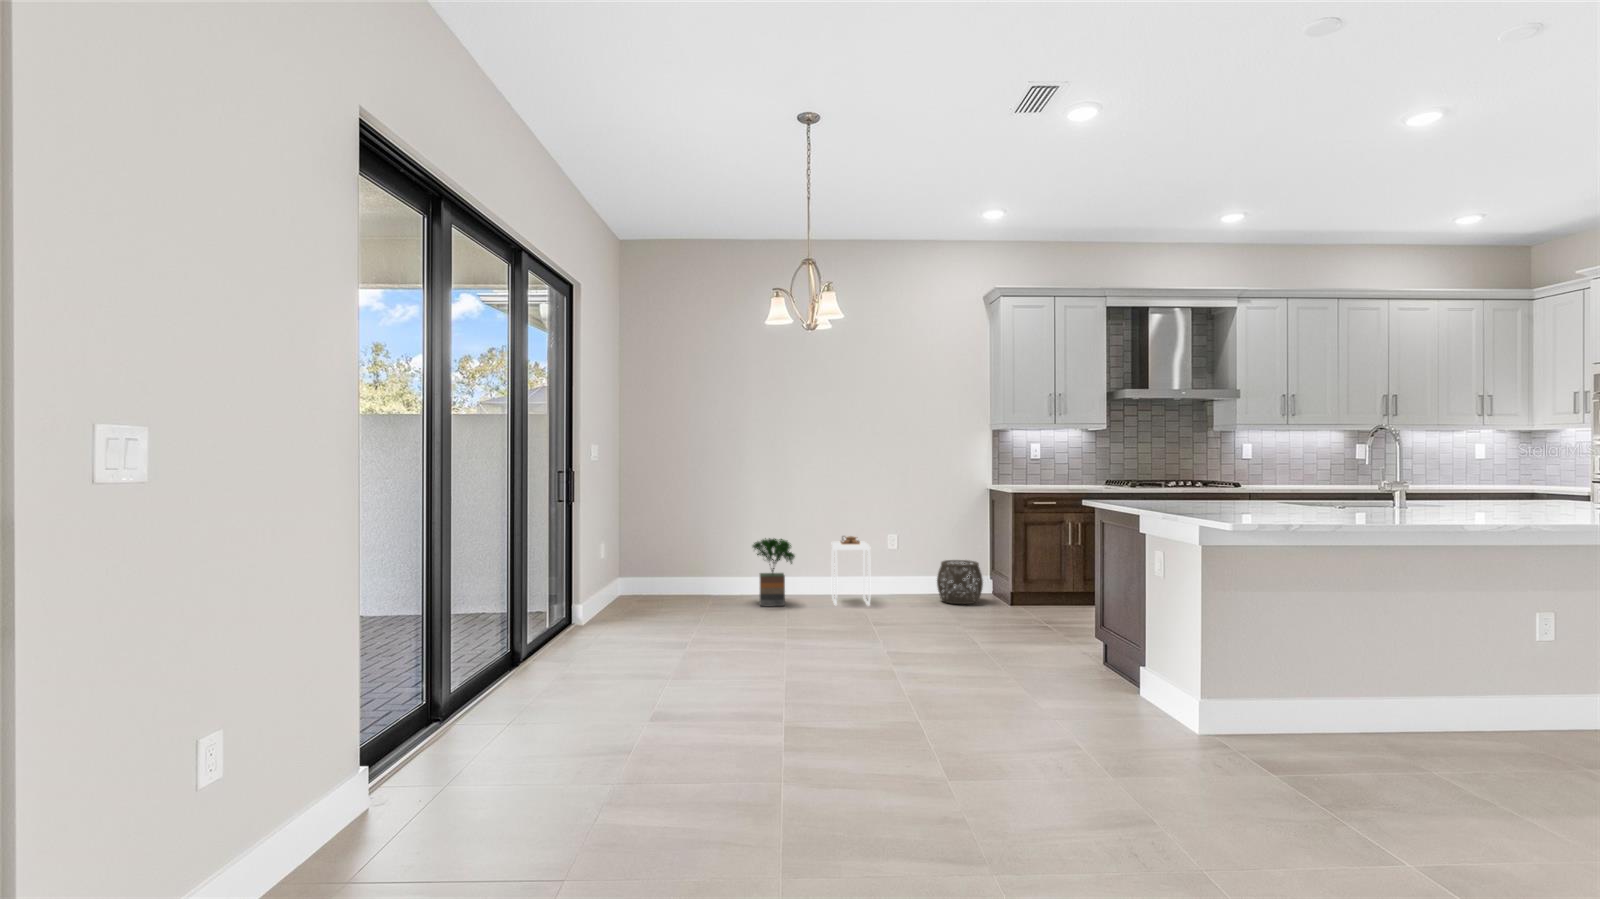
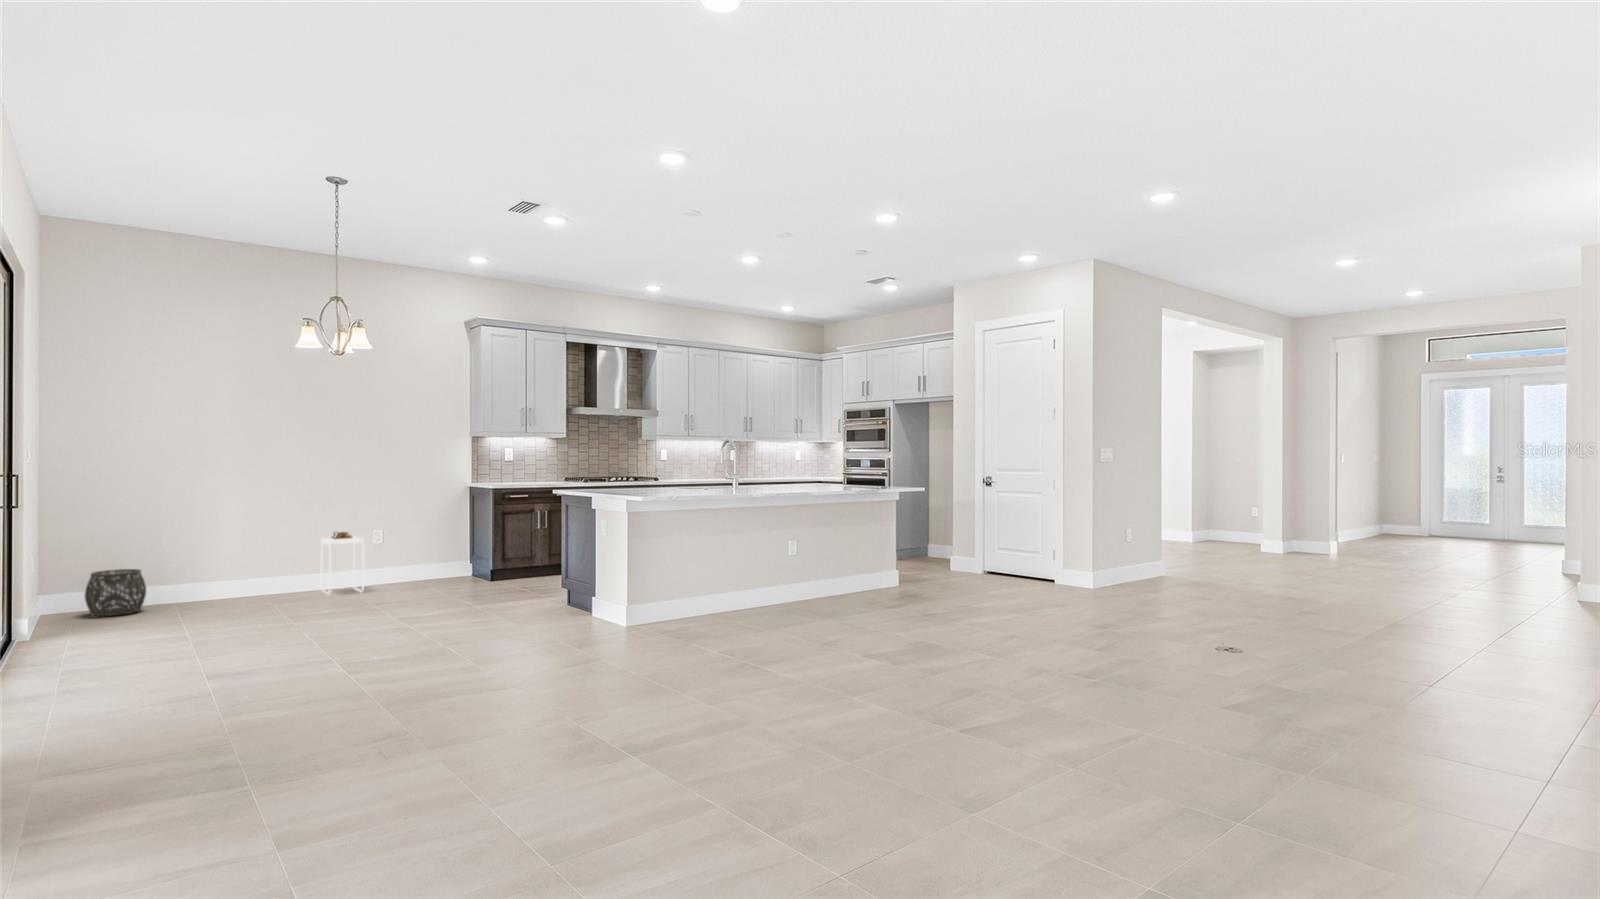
potted tree: present [753,538,795,606] -> none [234,537,287,603]
woven basket: present [937,560,983,604] -> present [85,569,146,616]

